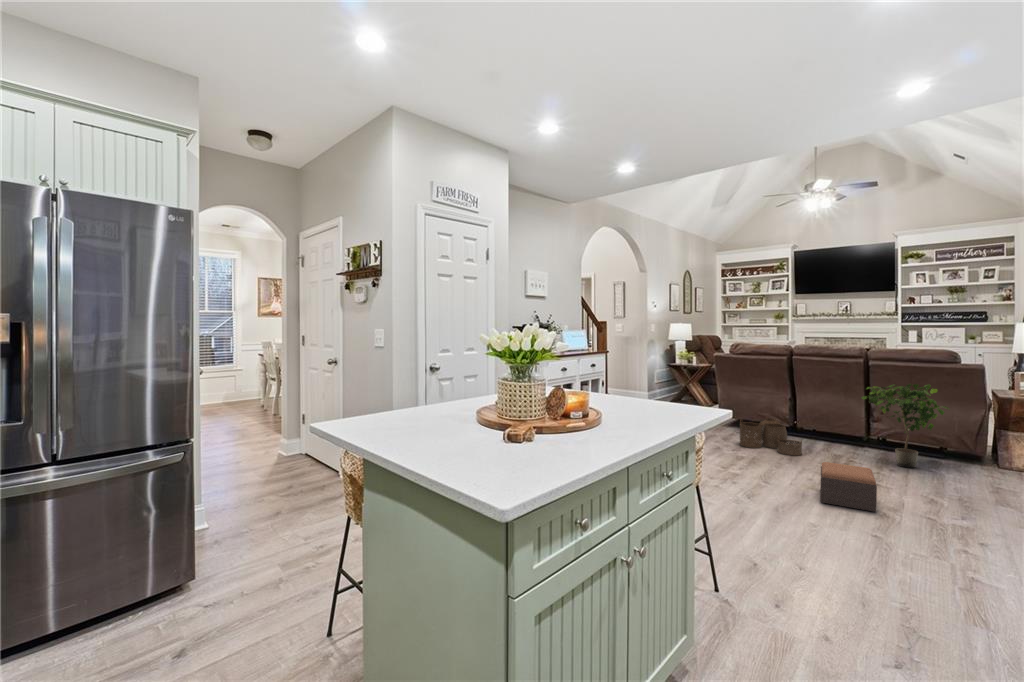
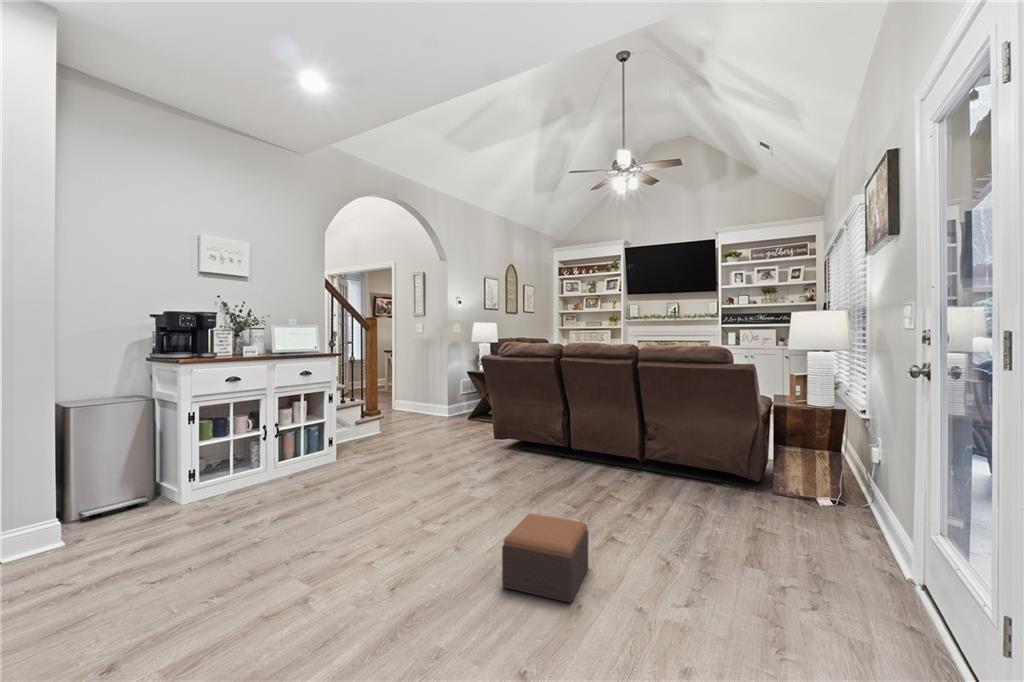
potted plant: present [862,384,949,468] -> none [620,389,719,504]
woven basket: present [740,419,802,455] -> none [489,435,556,491]

